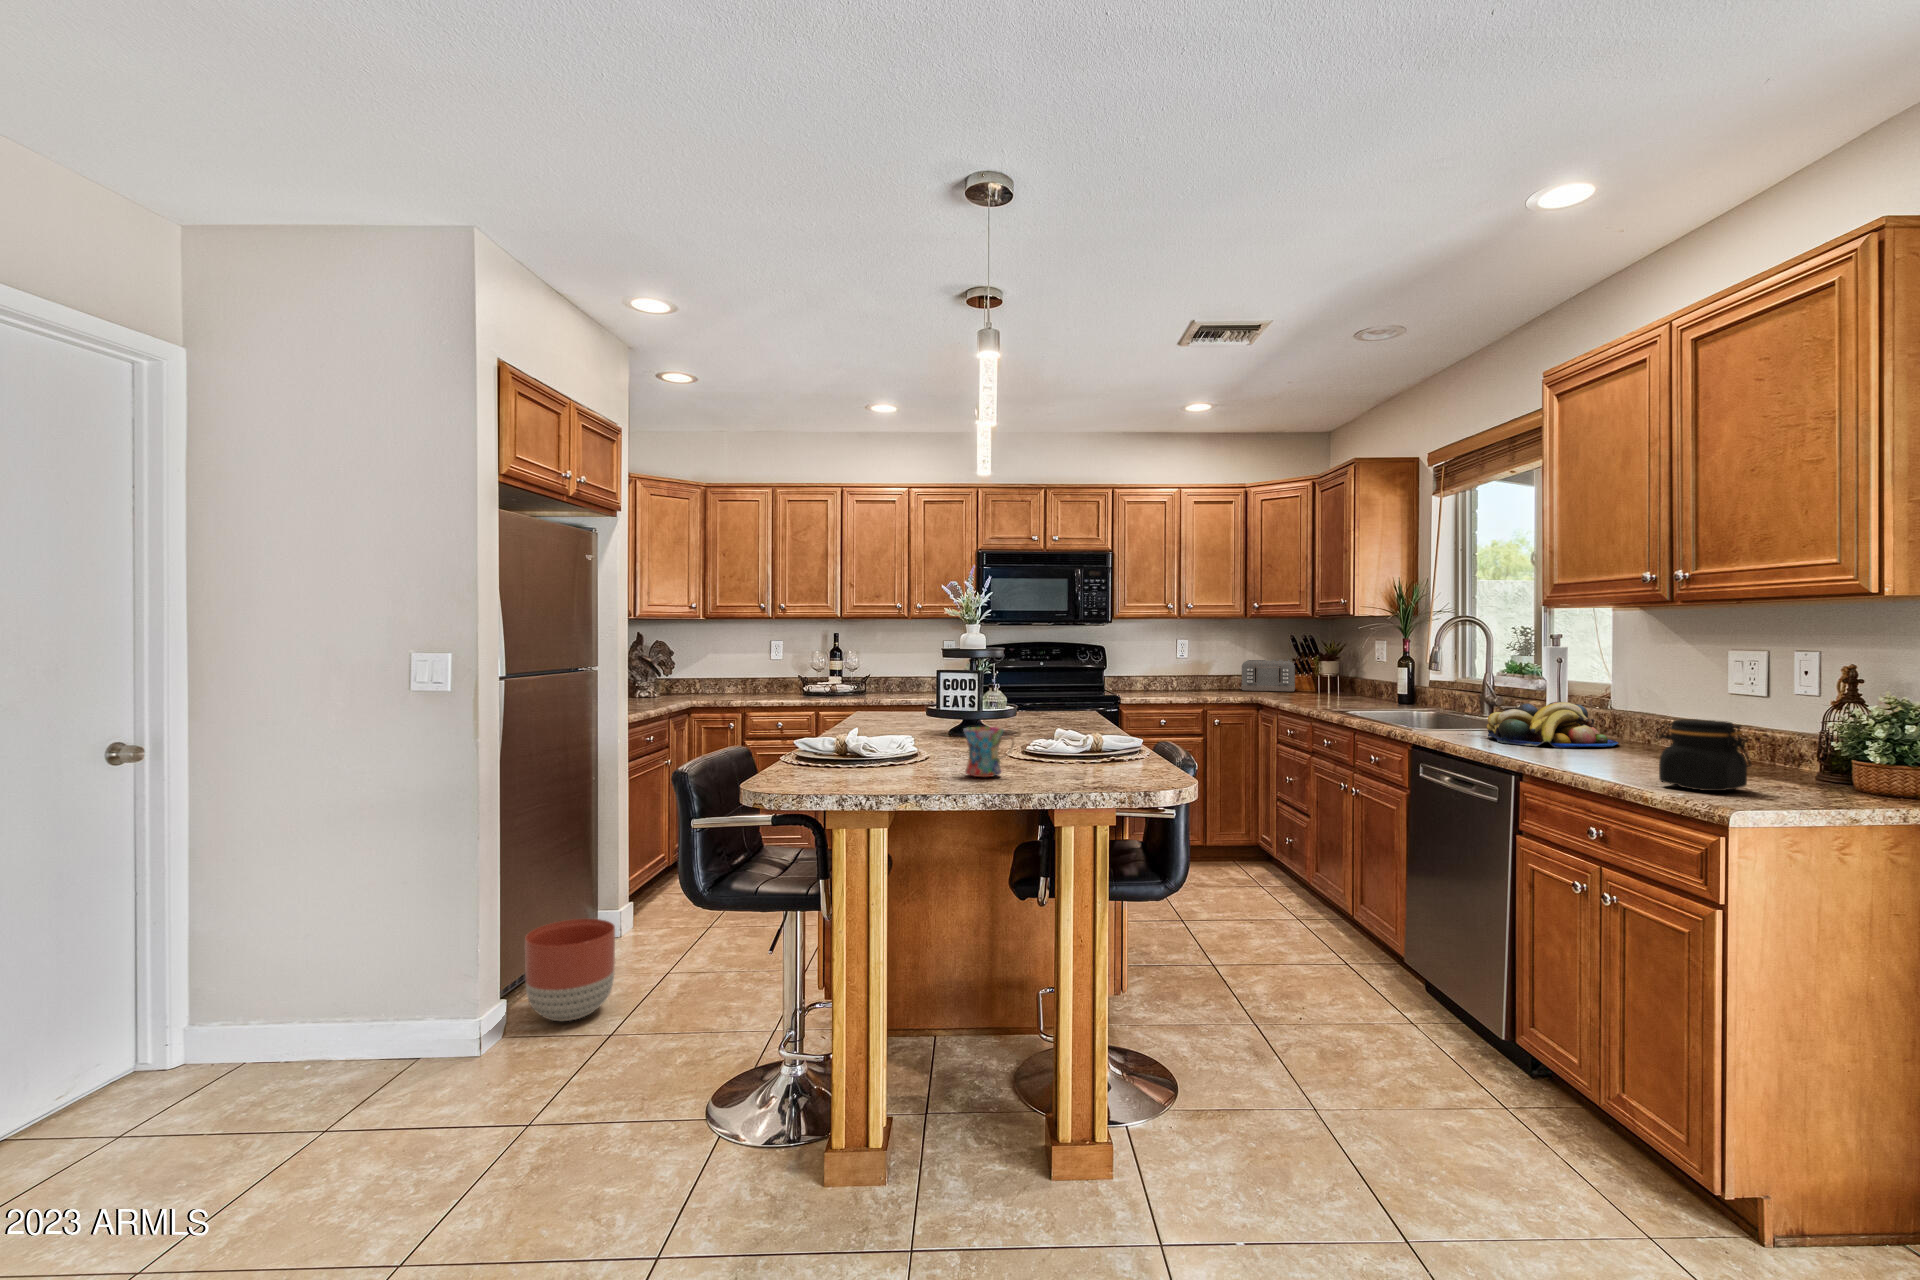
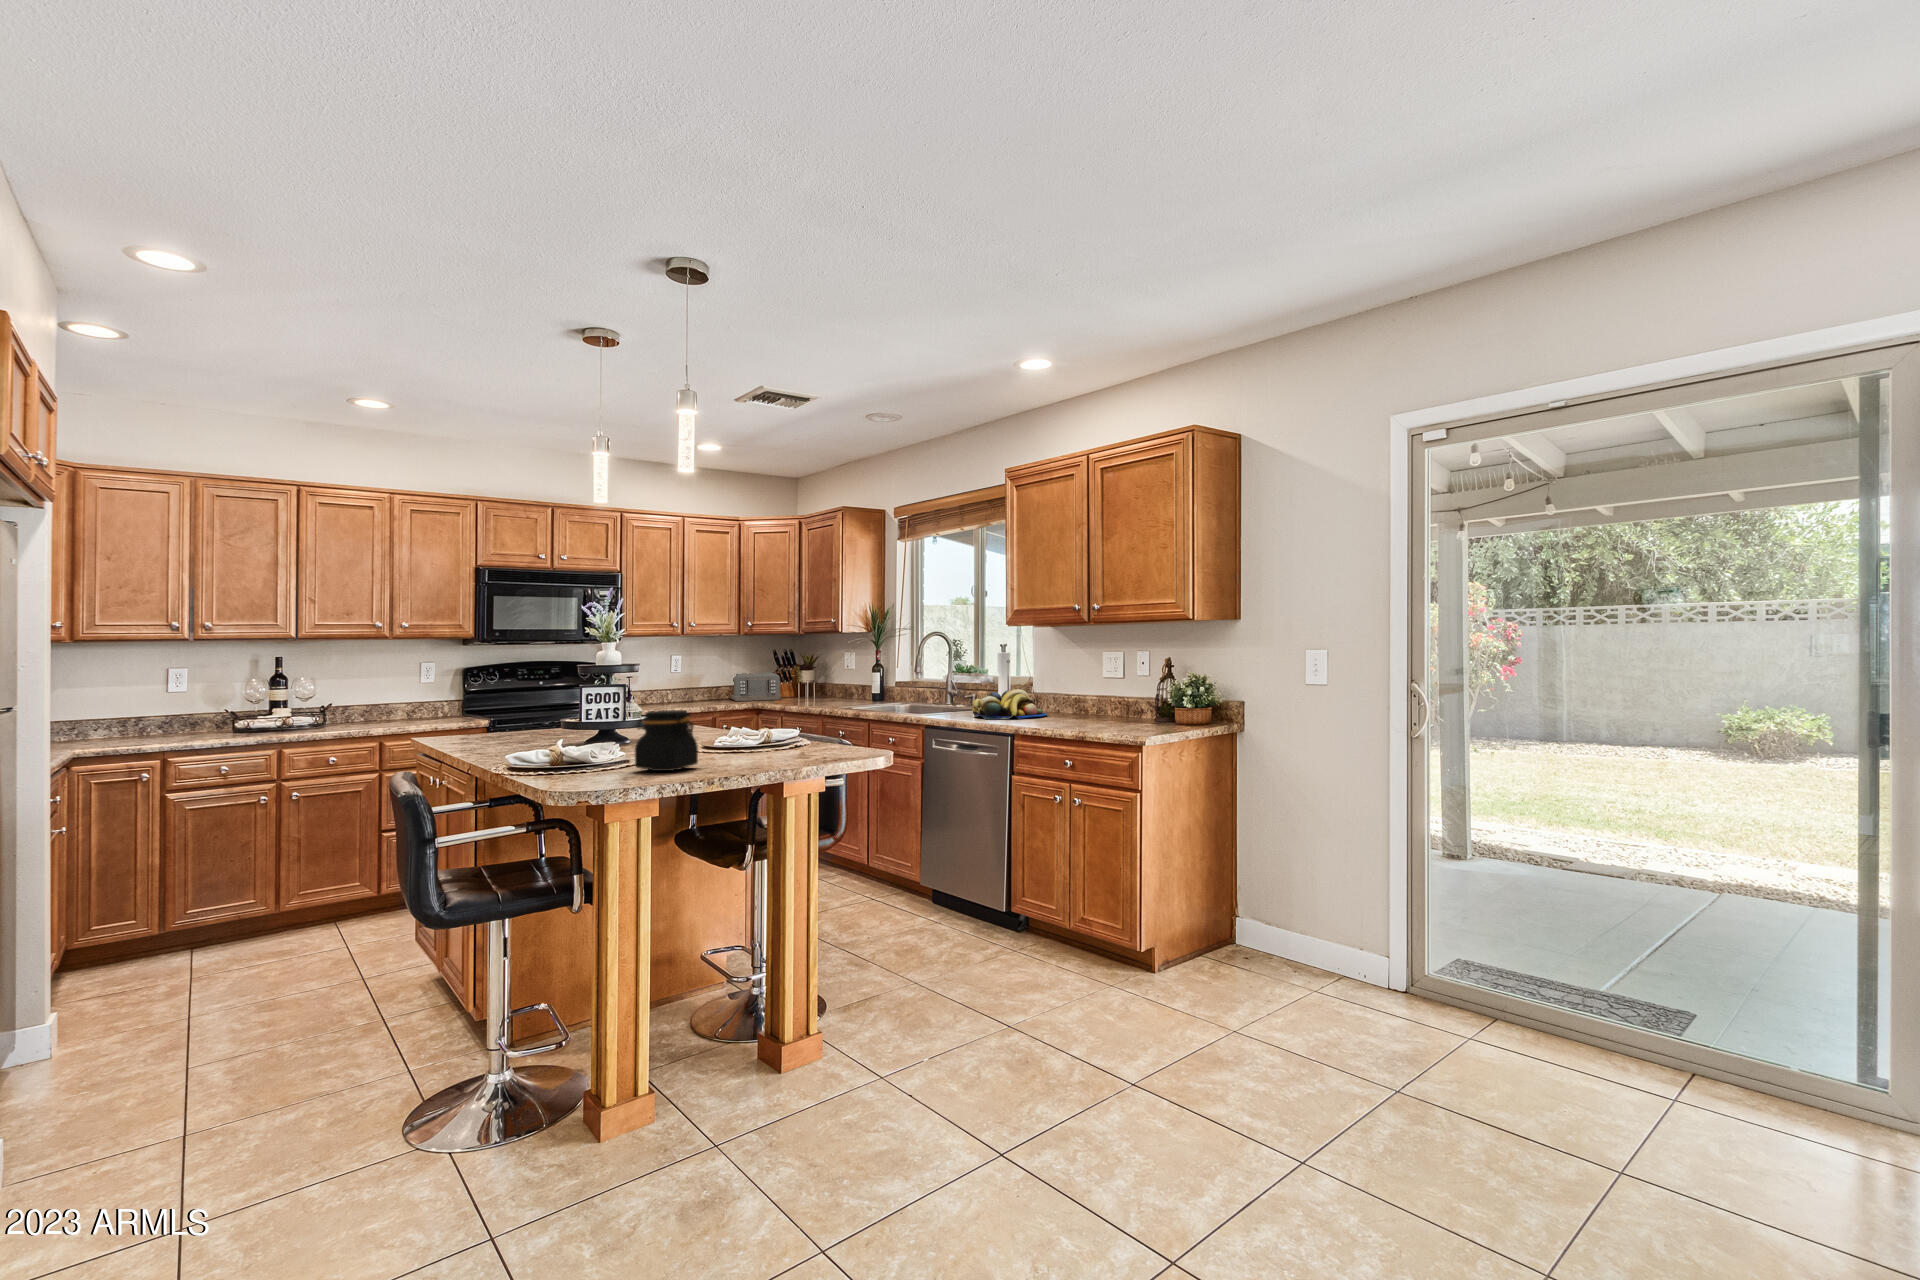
jar: present [1656,719,1751,791] -> present [635,710,698,771]
mug: present [964,727,1014,777] -> none [707,722,752,762]
planter: present [525,919,615,1021] -> none [32,1012,174,1149]

